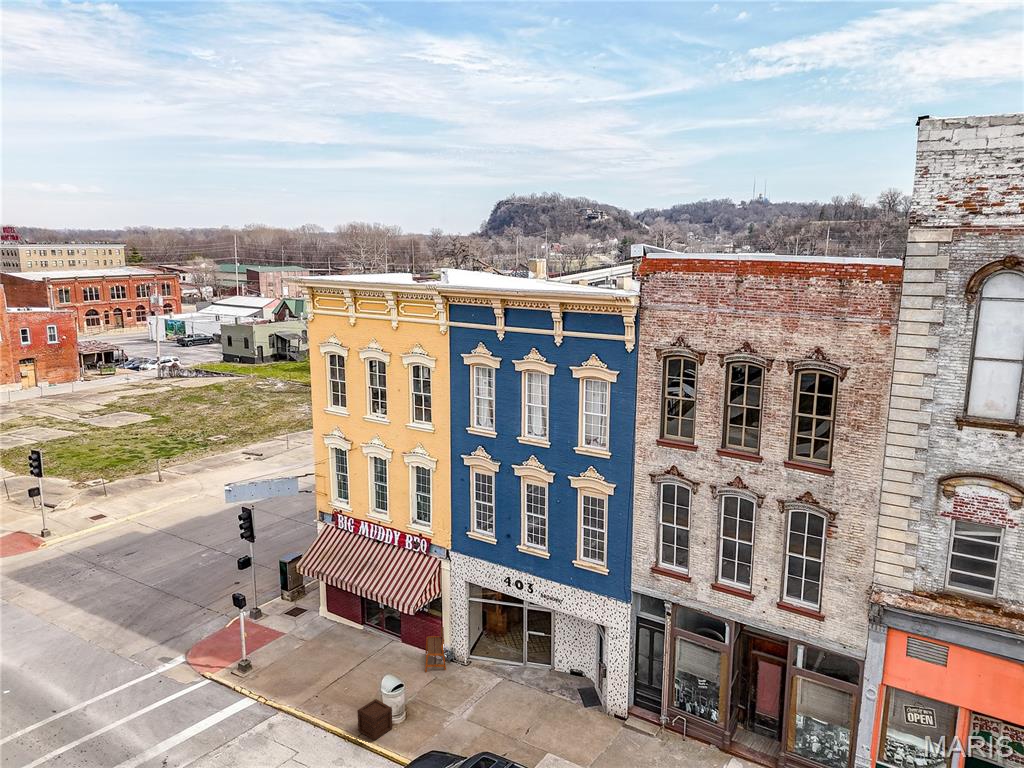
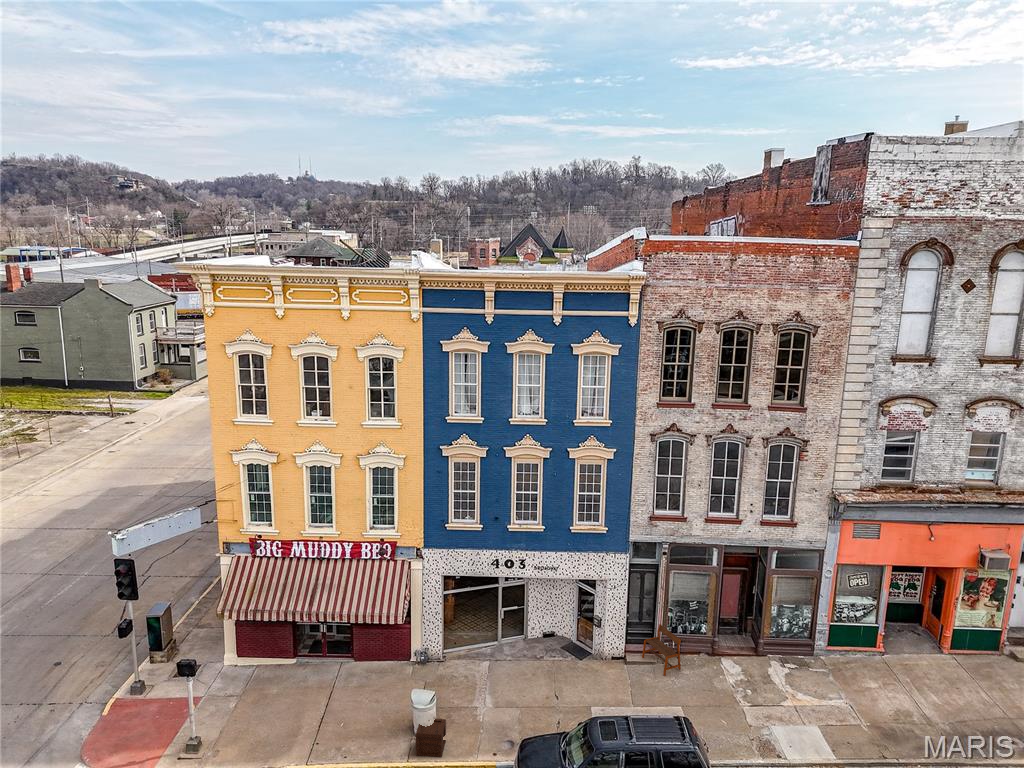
bench: present [425,627,446,672] -> present [642,624,681,676]

